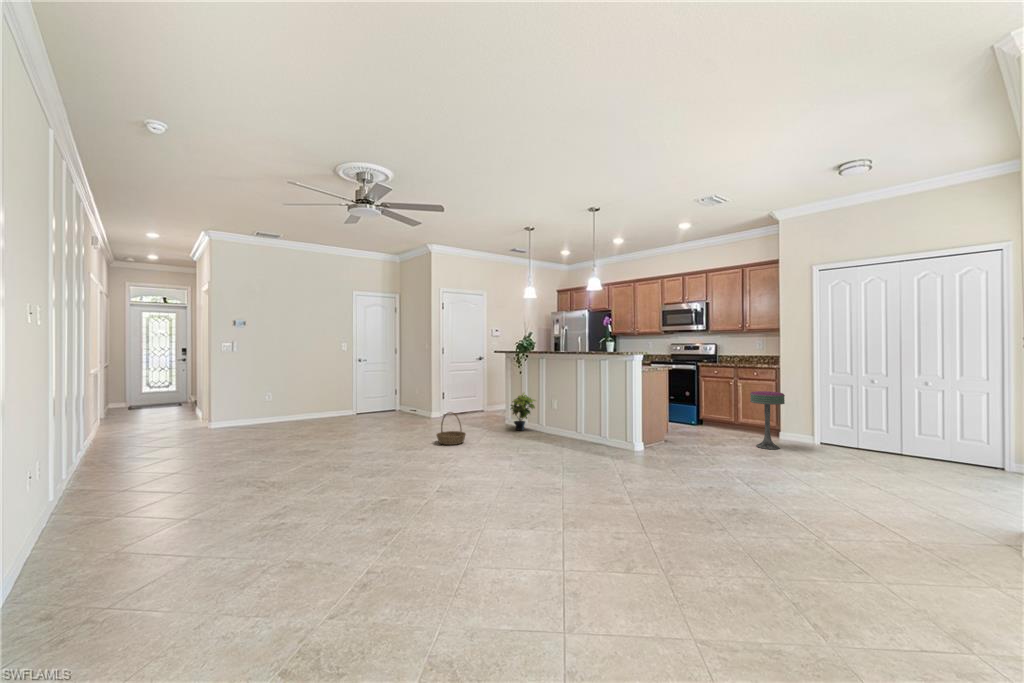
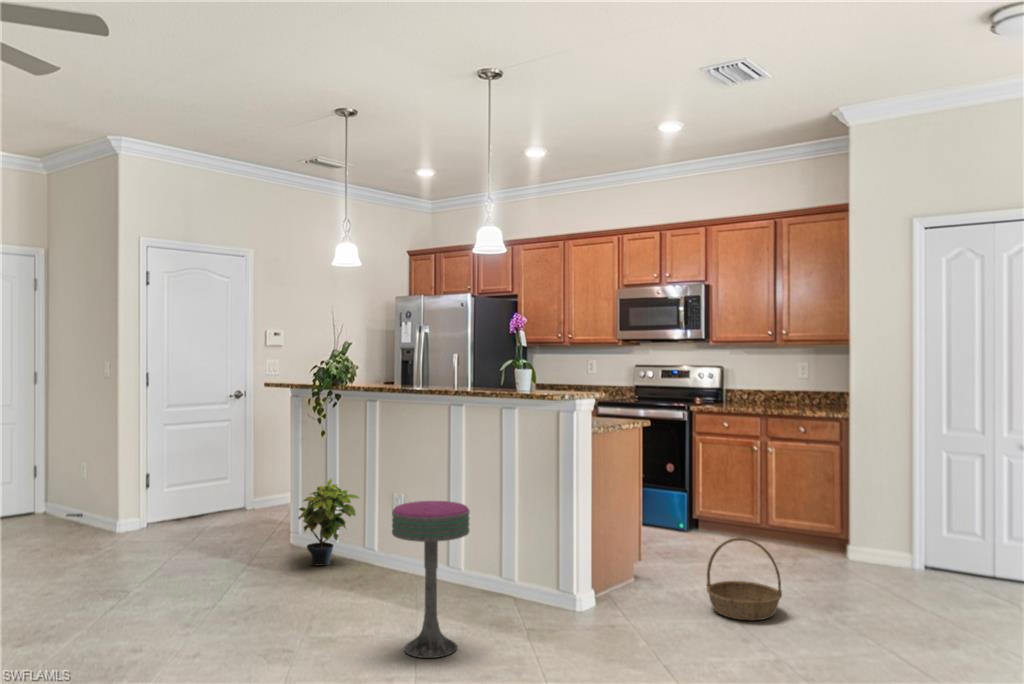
bar stool: present [750,391,785,449] -> present [392,501,470,658]
basket: present [436,412,466,445] -> present [707,538,782,620]

